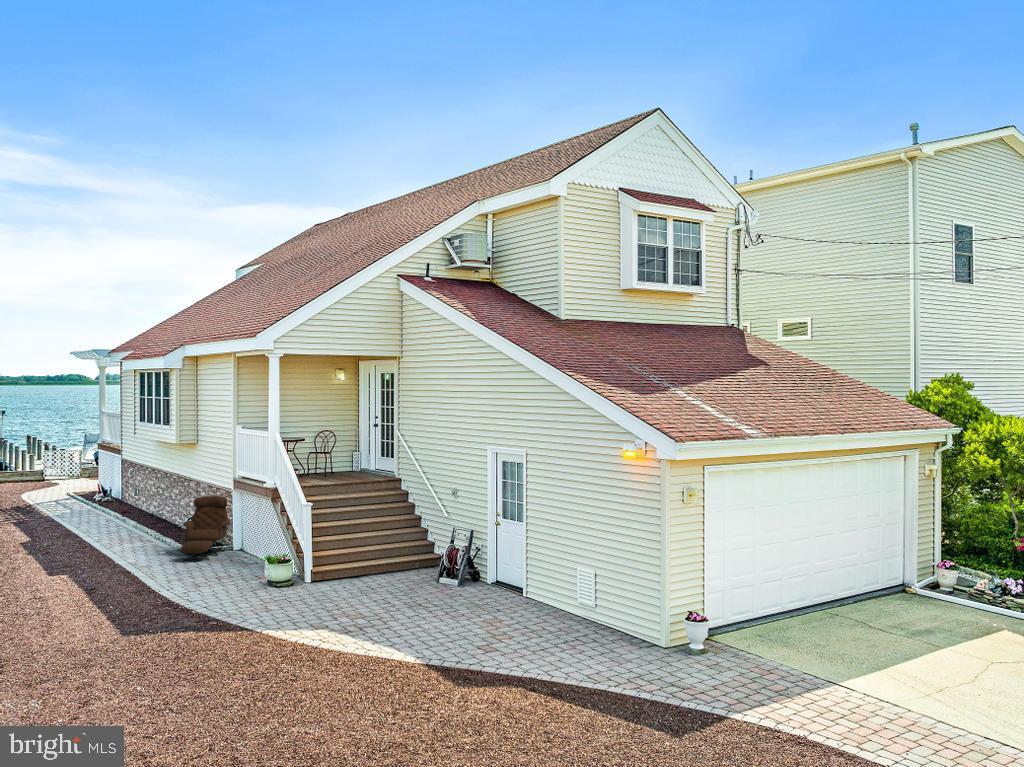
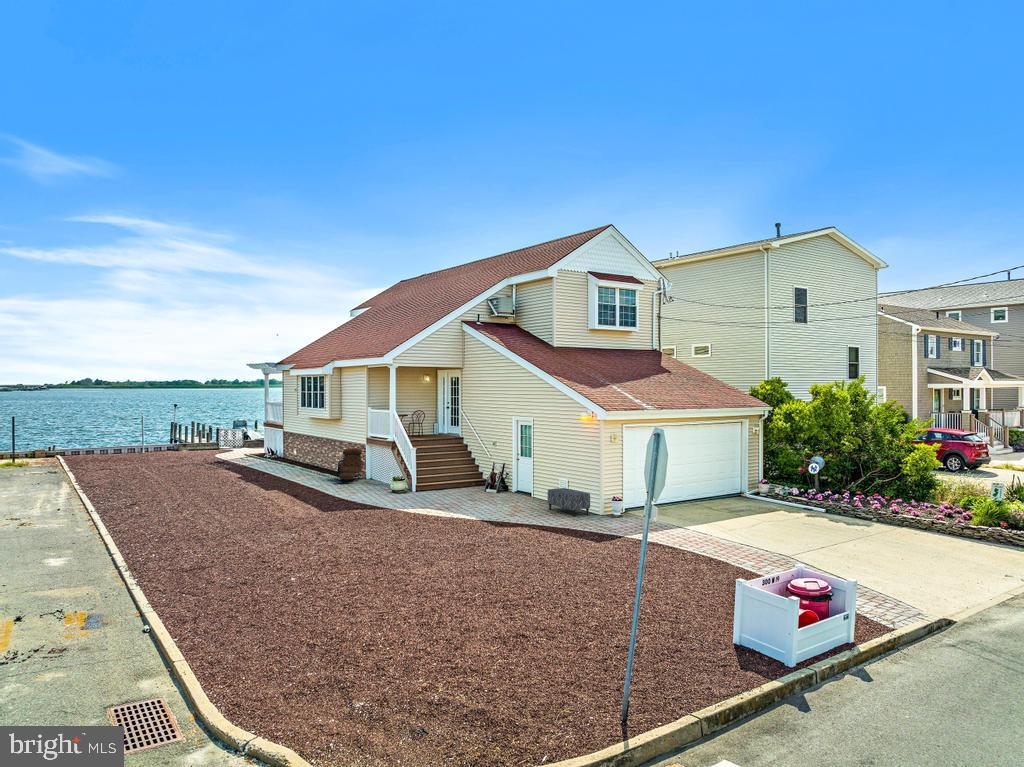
bench: none [554,586,640,652] -> present [547,488,590,516]

